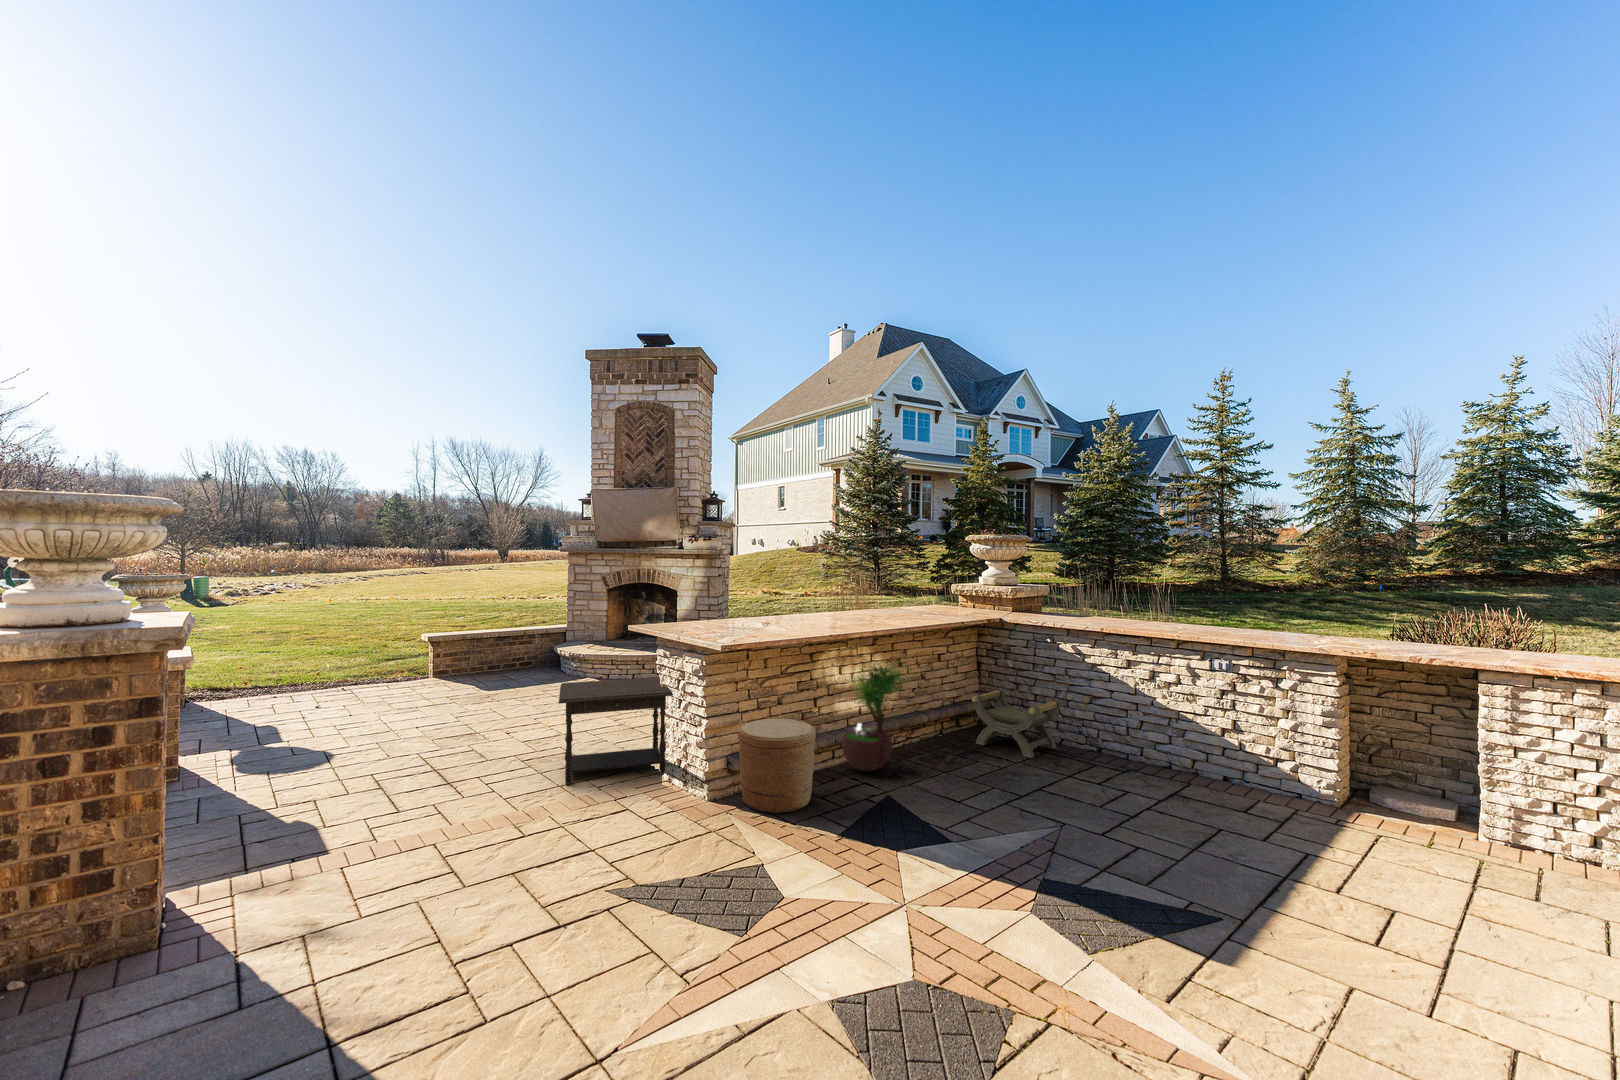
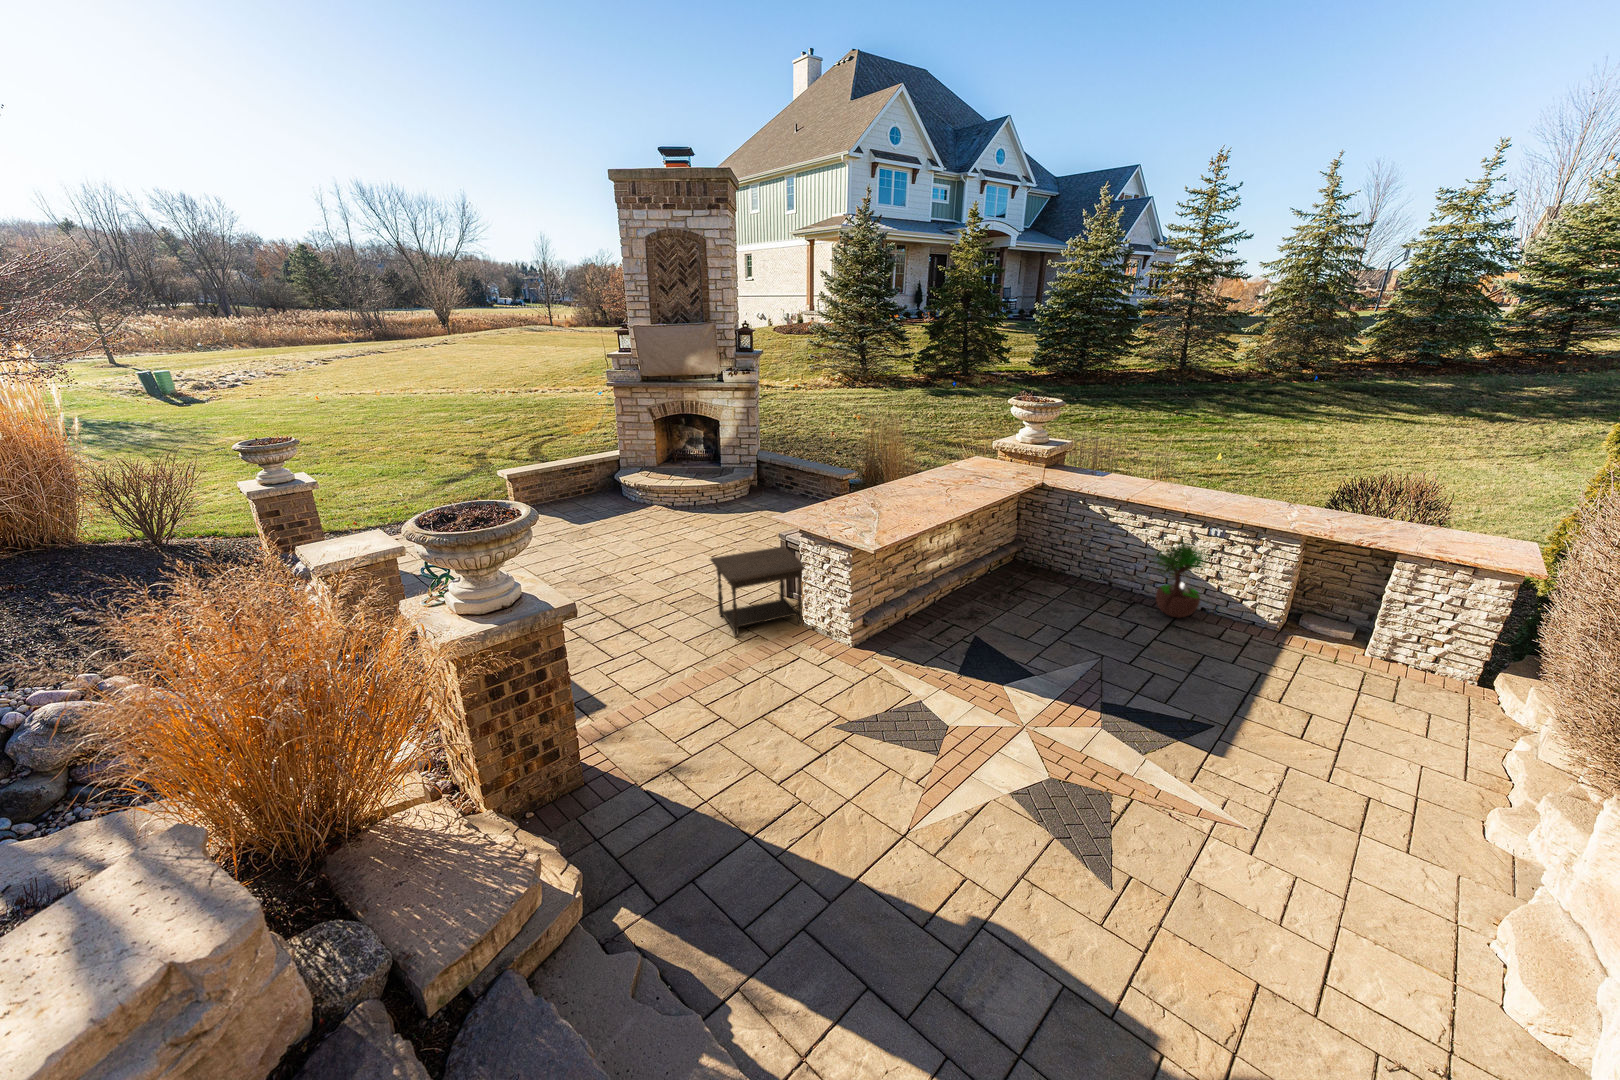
potted tree: present [842,660,910,771] -> present [1155,540,1210,618]
stool: present [971,688,1062,758] -> none [1017,535,1087,593]
woven basket: present [738,719,816,814] -> none [872,586,930,657]

